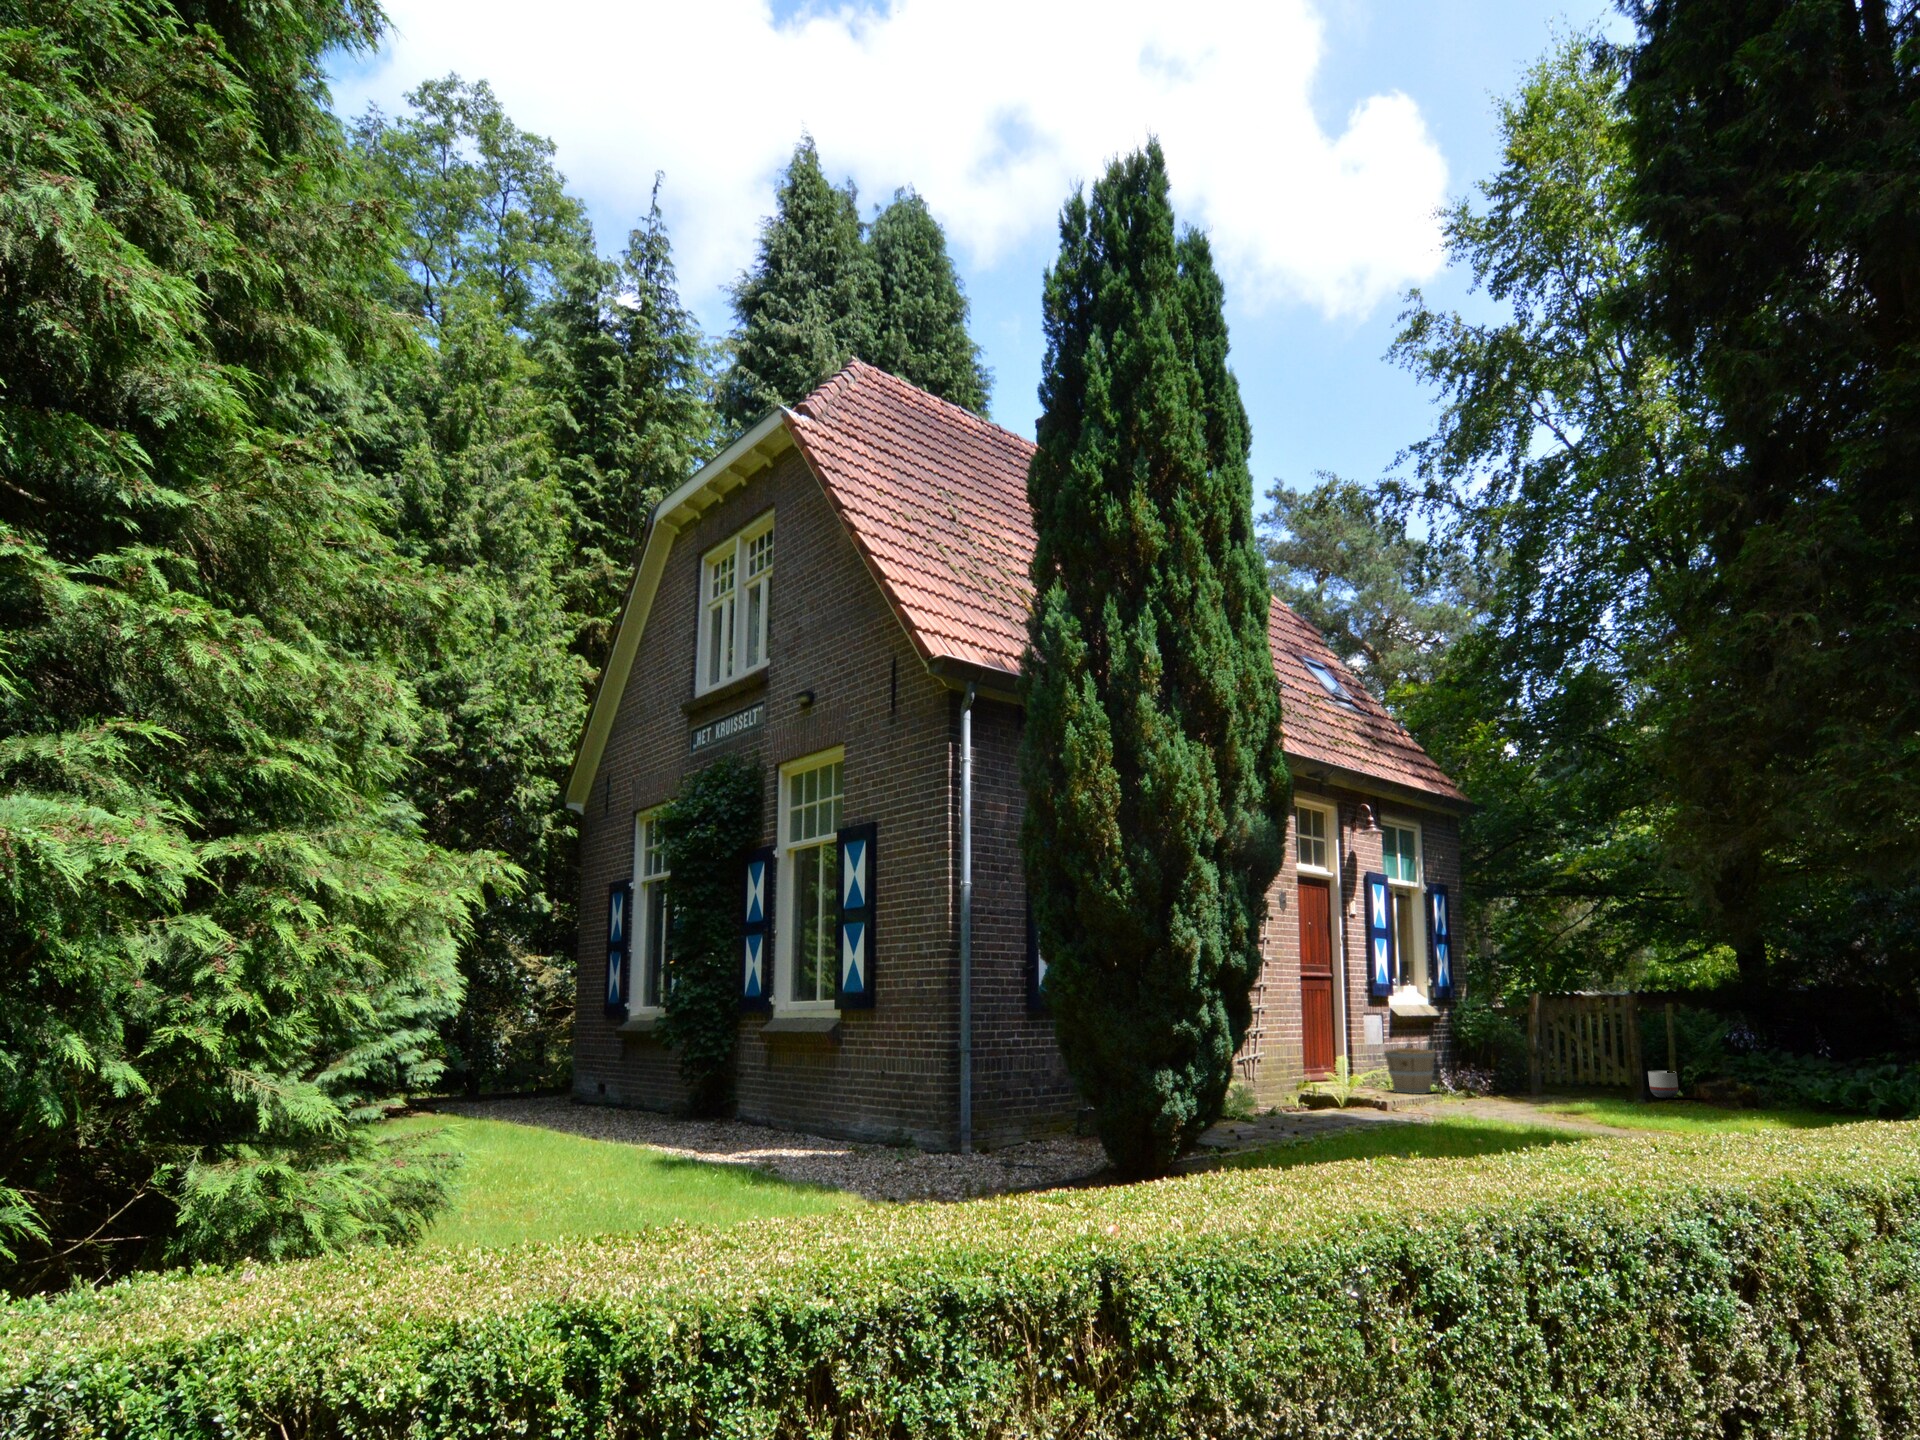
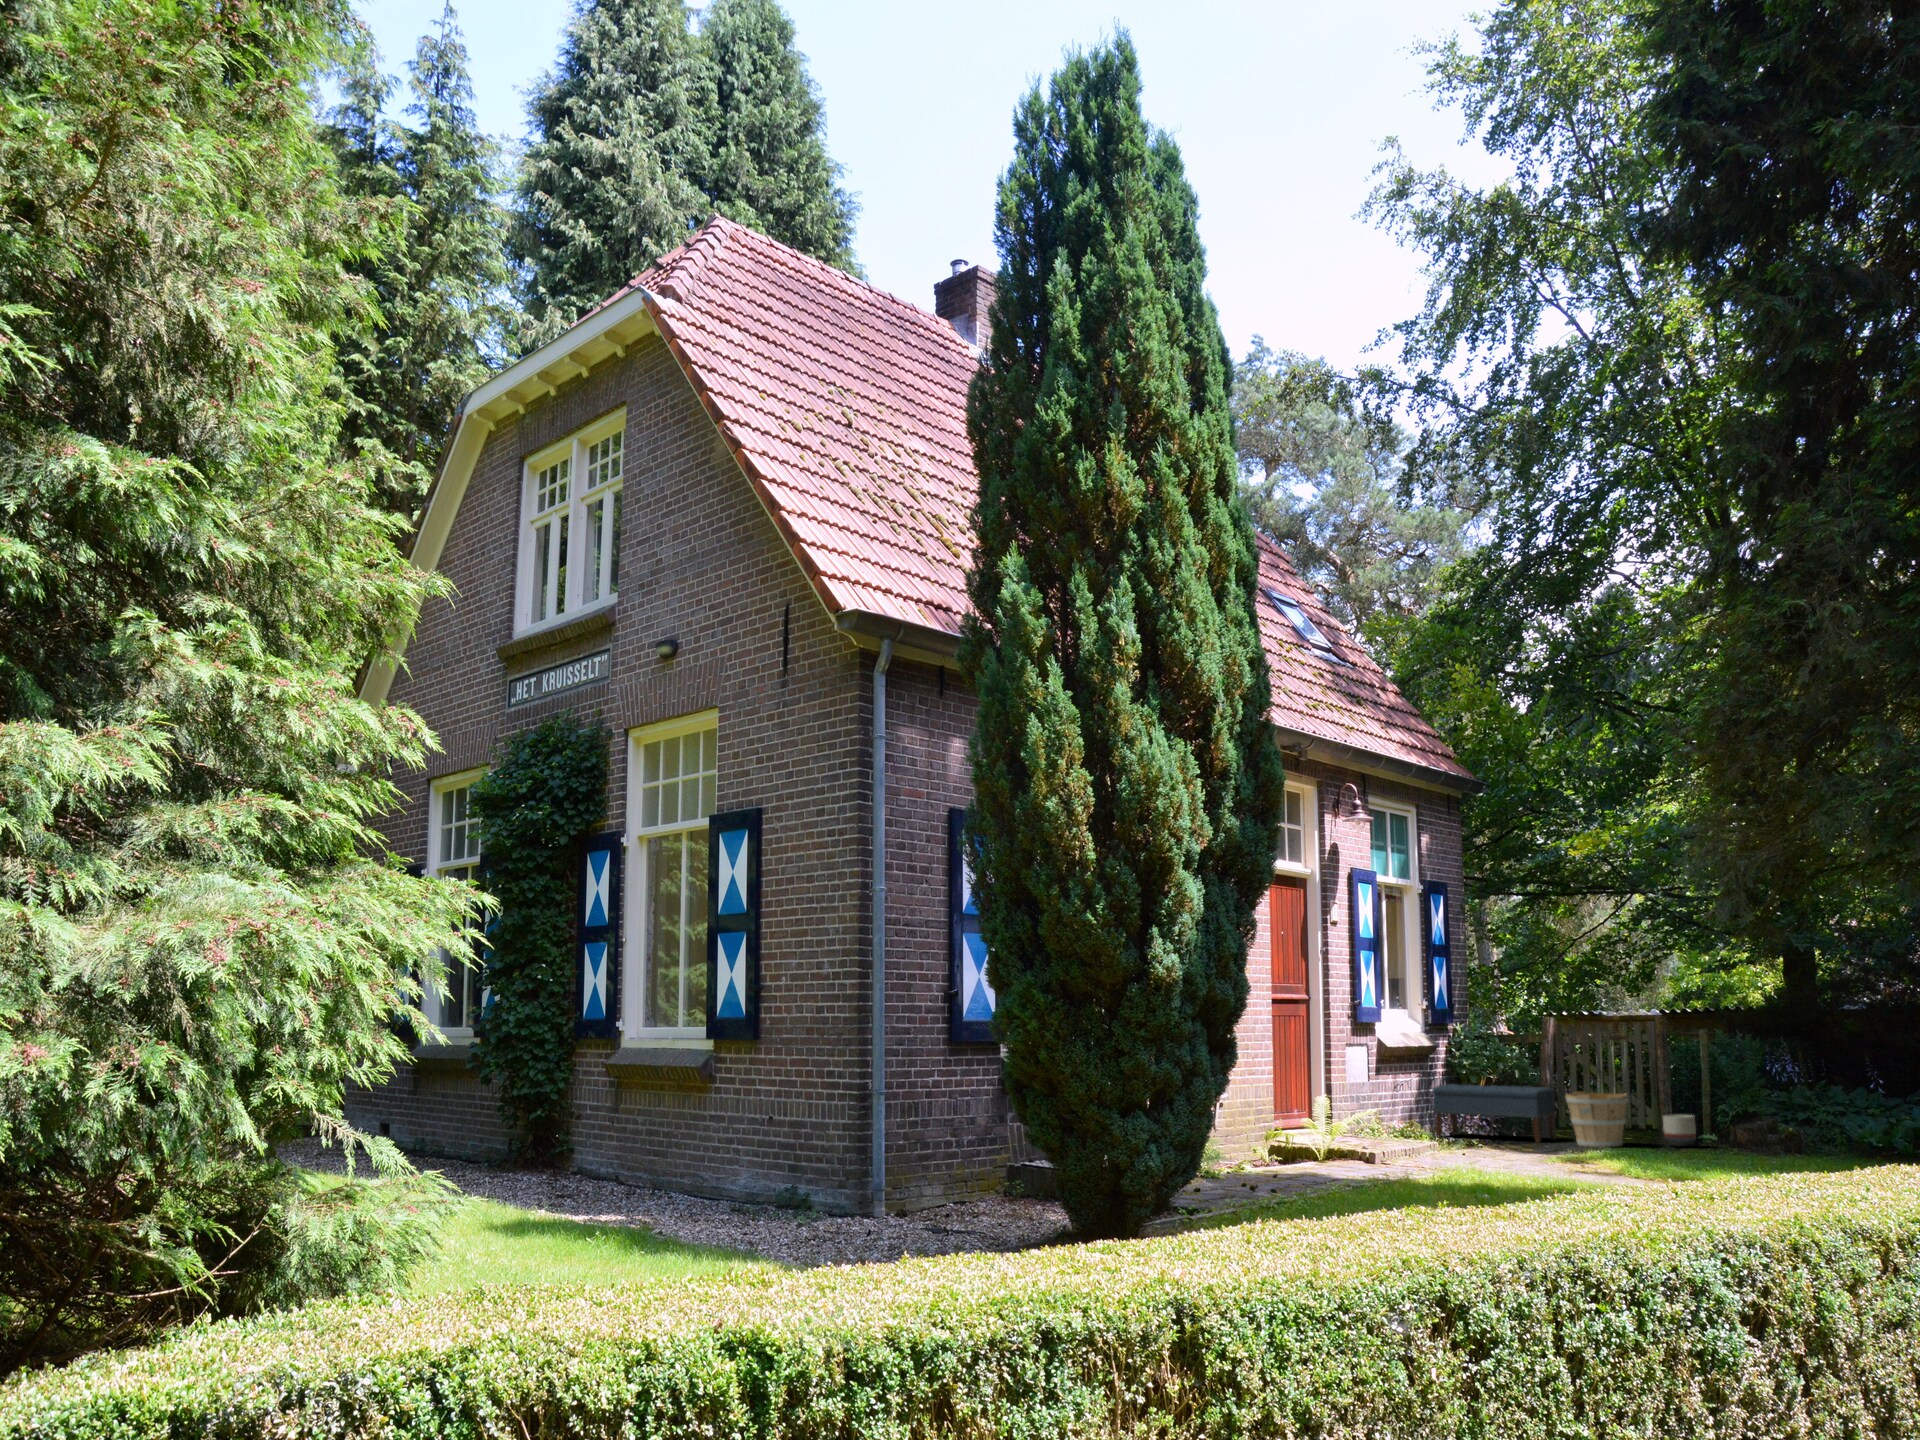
bench: none [1448,1043,1555,1093] -> present [1432,1084,1556,1143]
wooden bucket: present [1384,1048,1435,1094] -> present [1566,1092,1629,1147]

